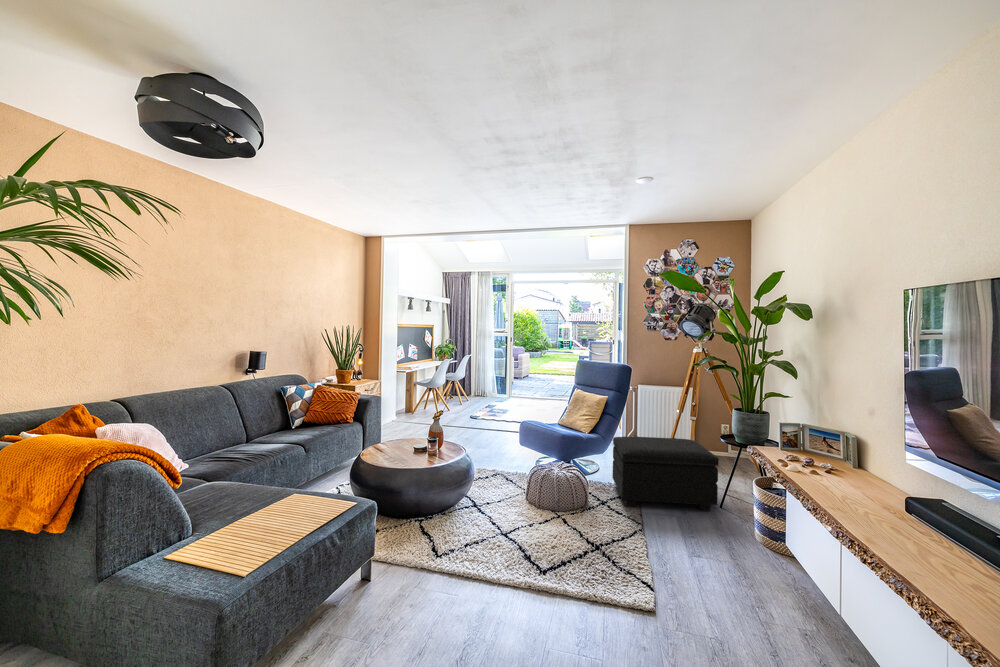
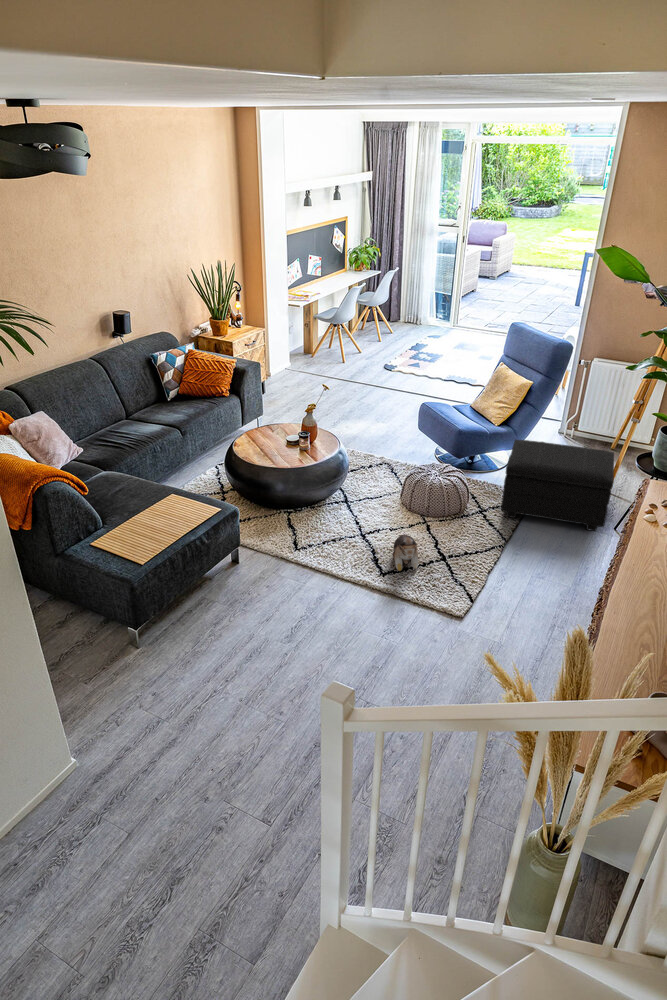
plush toy: none [542,522,581,567] -> present [393,535,418,571]

